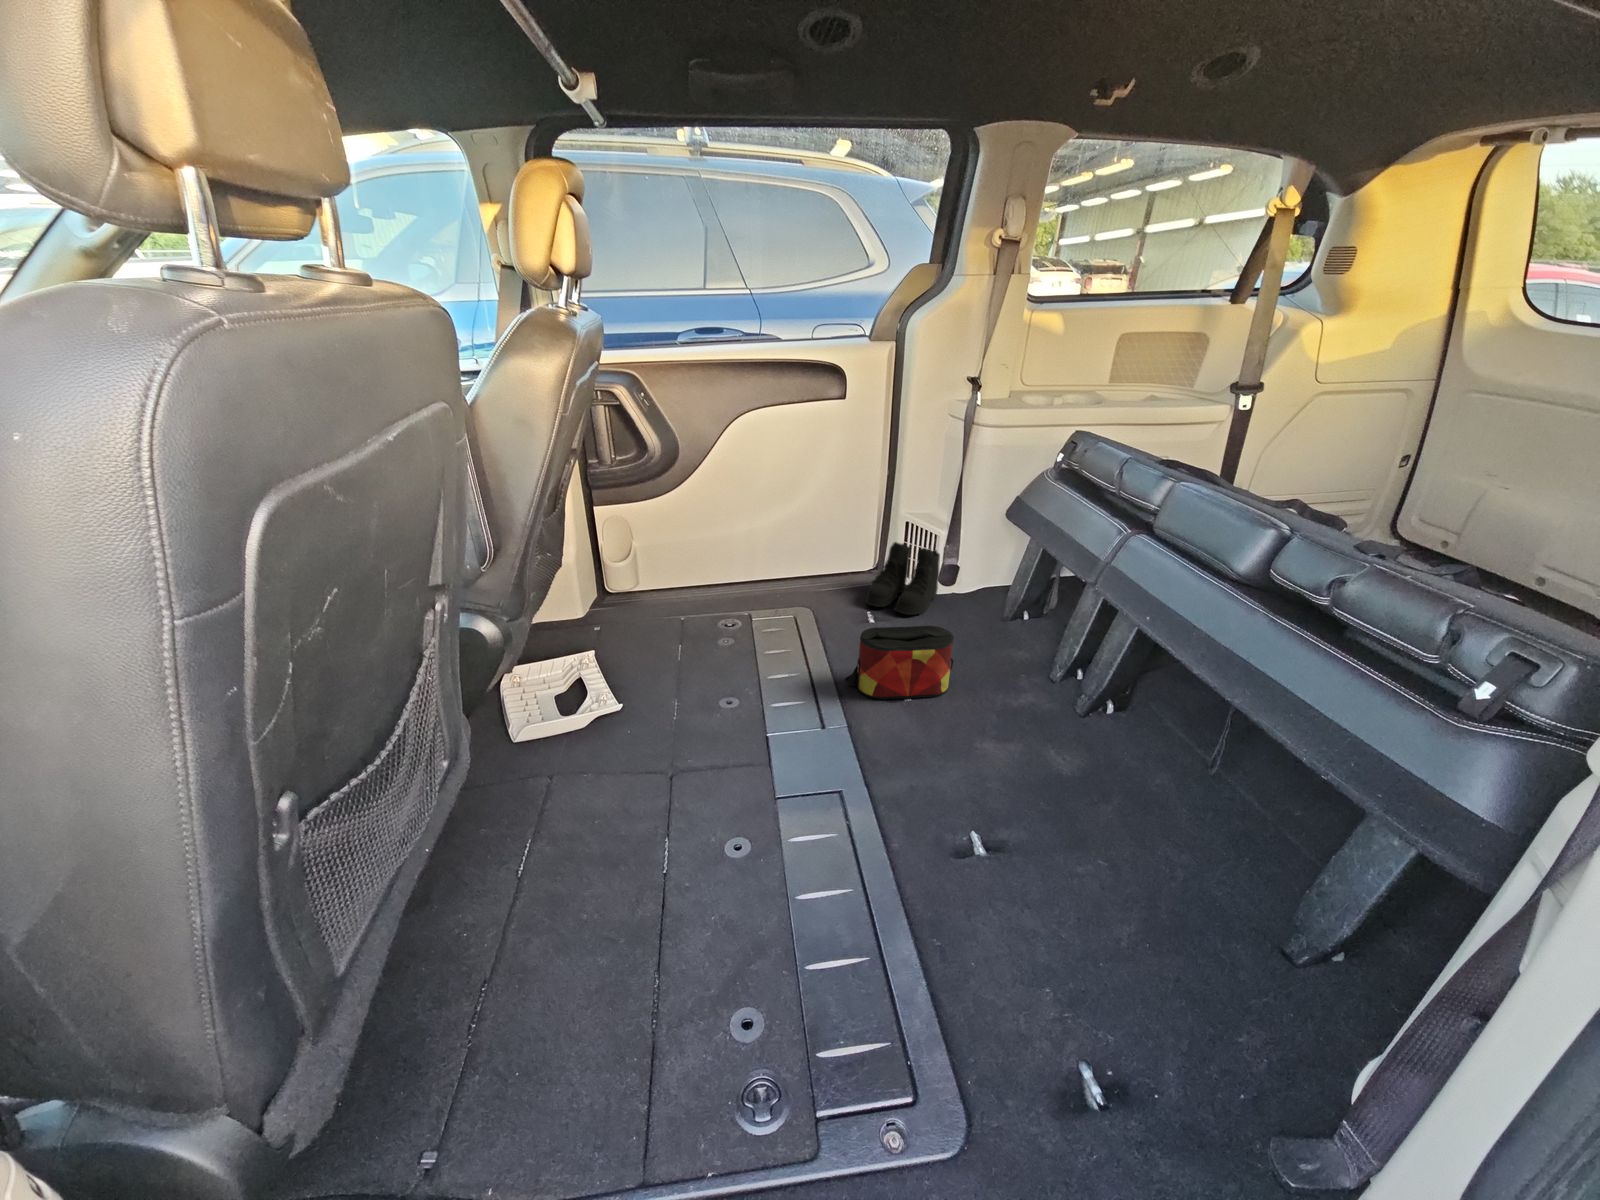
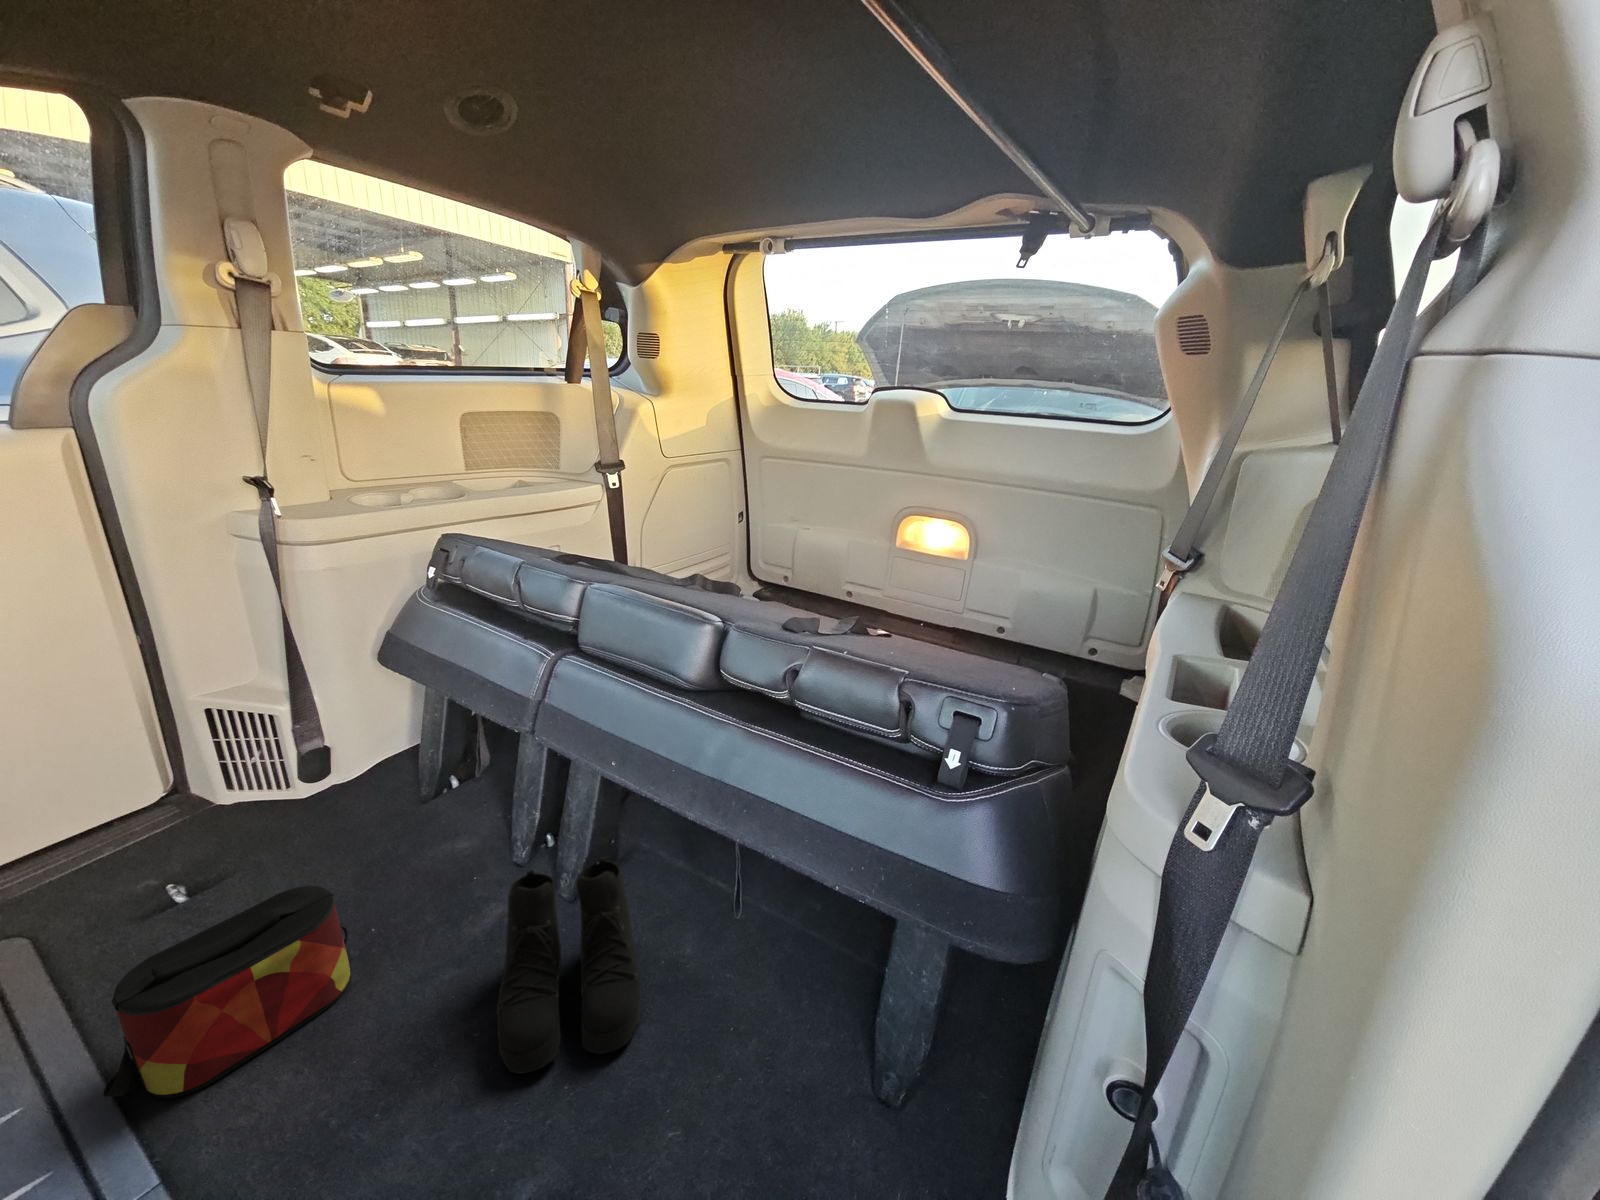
boots: present [866,542,940,615] -> present [497,858,641,1074]

